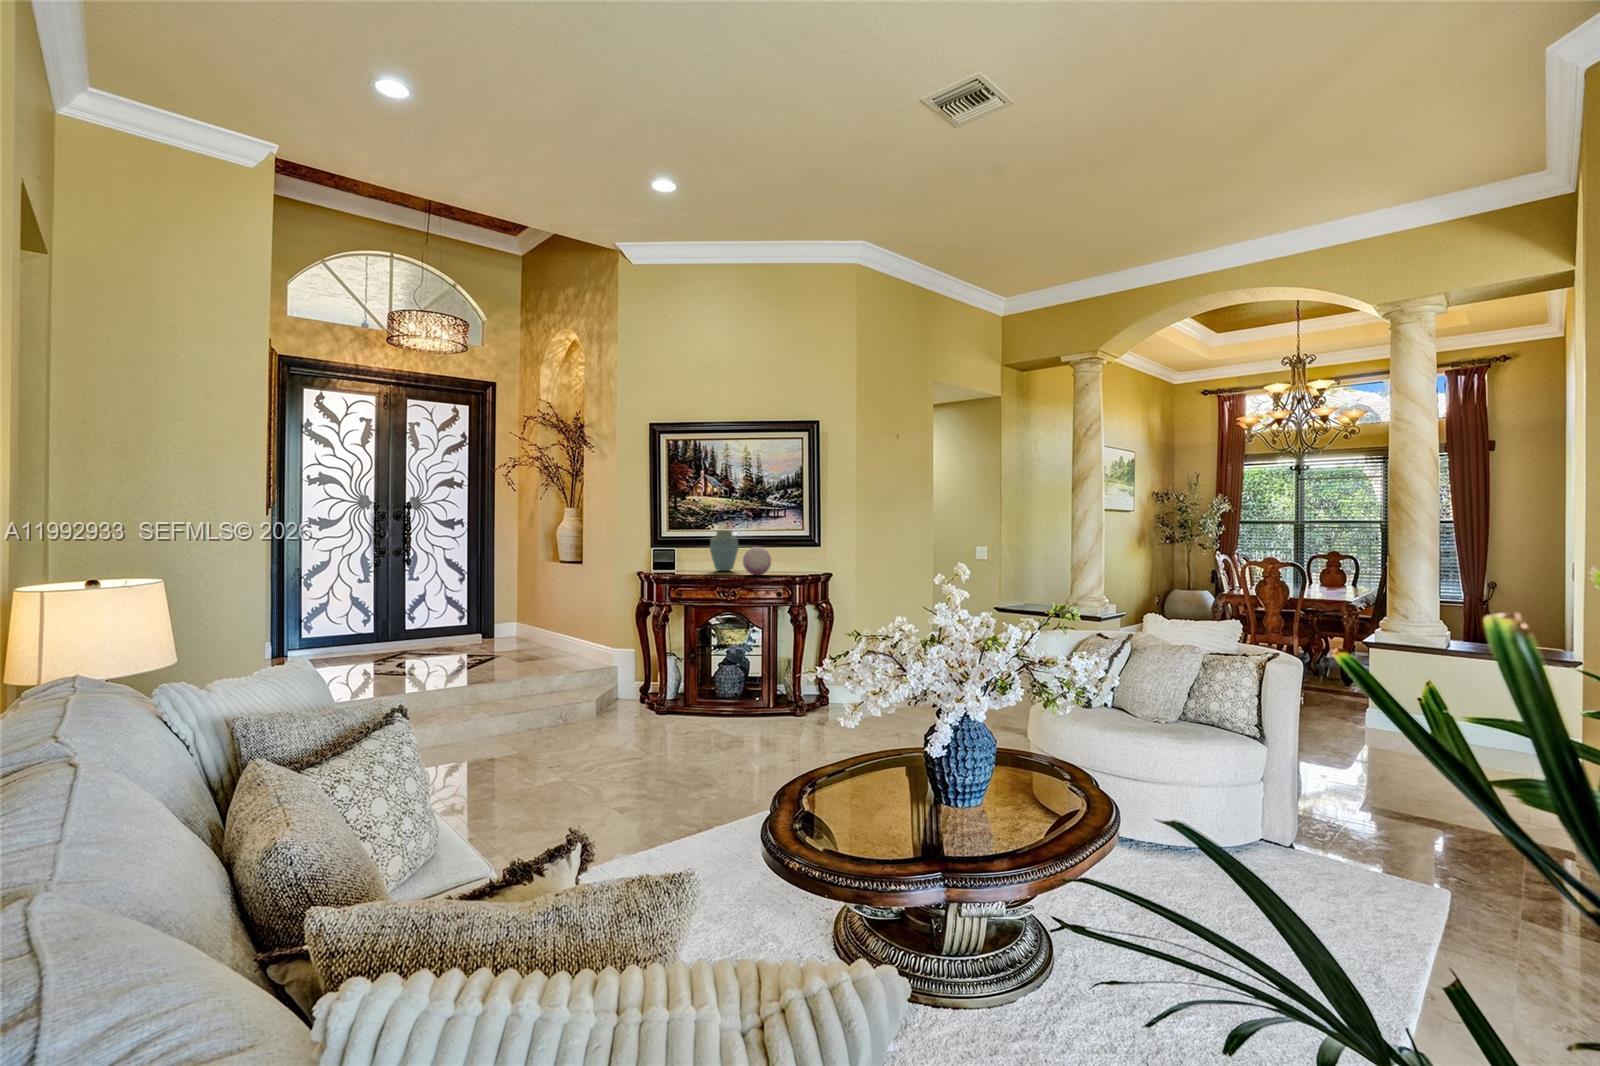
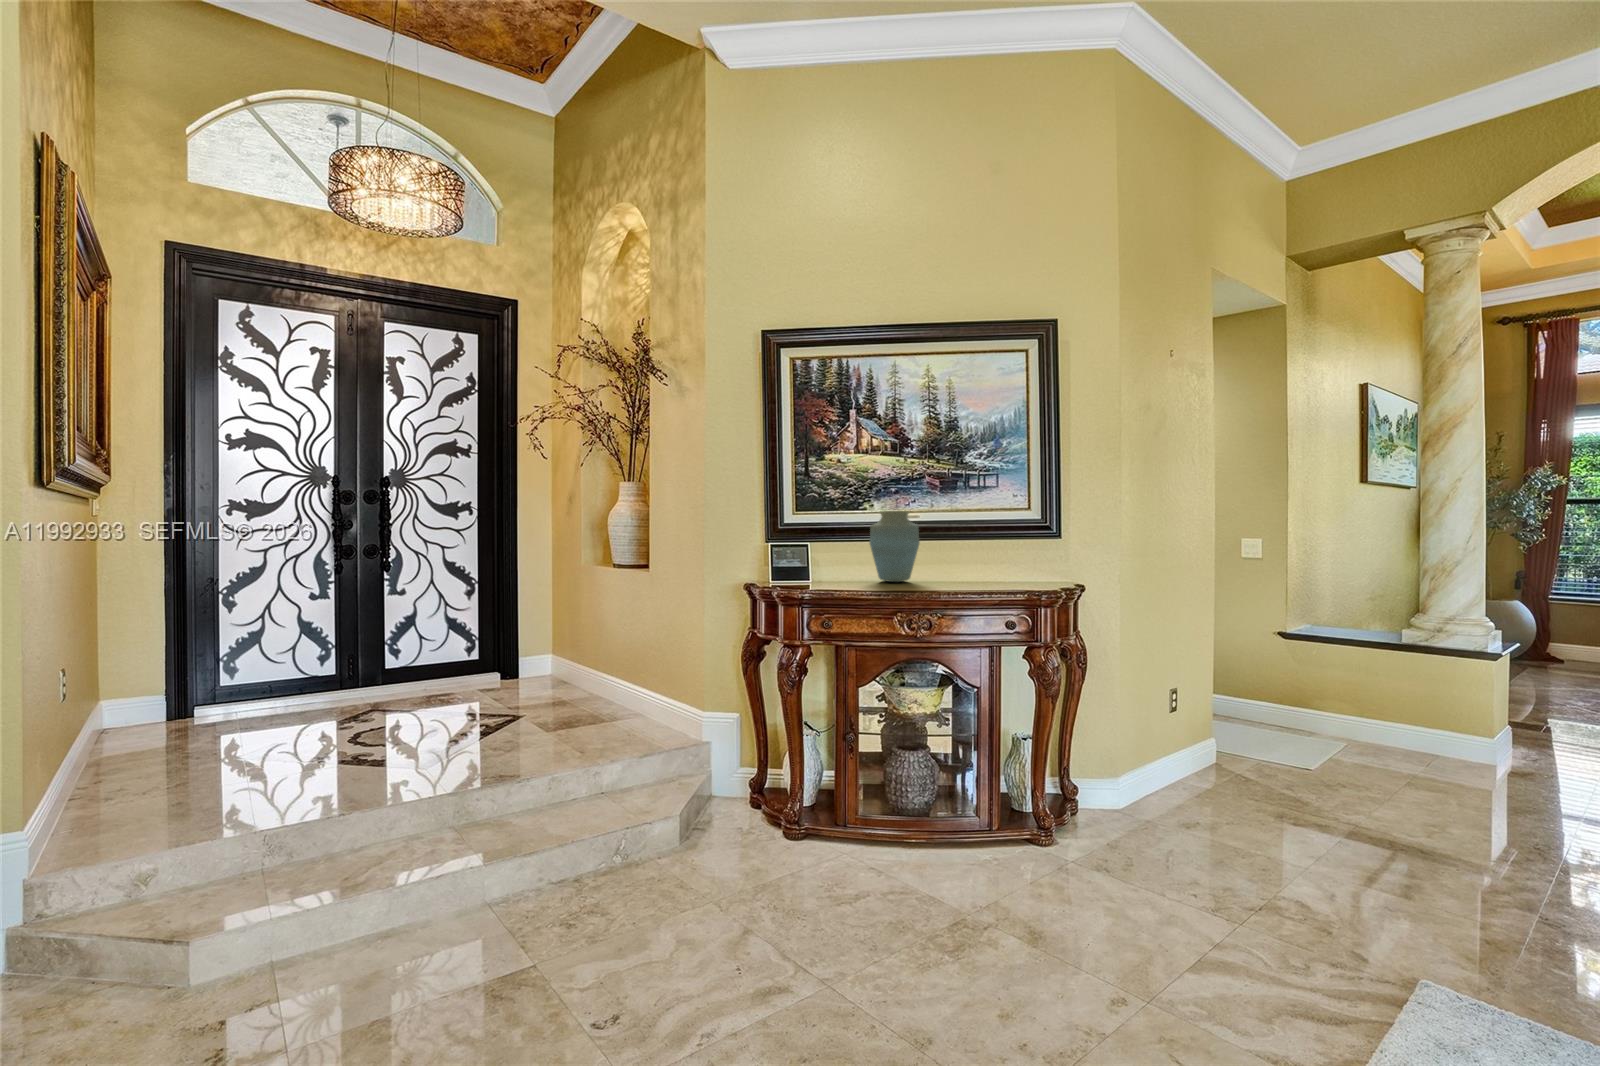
decorative orb: present [743,547,771,575] -> none [939,539,991,591]

